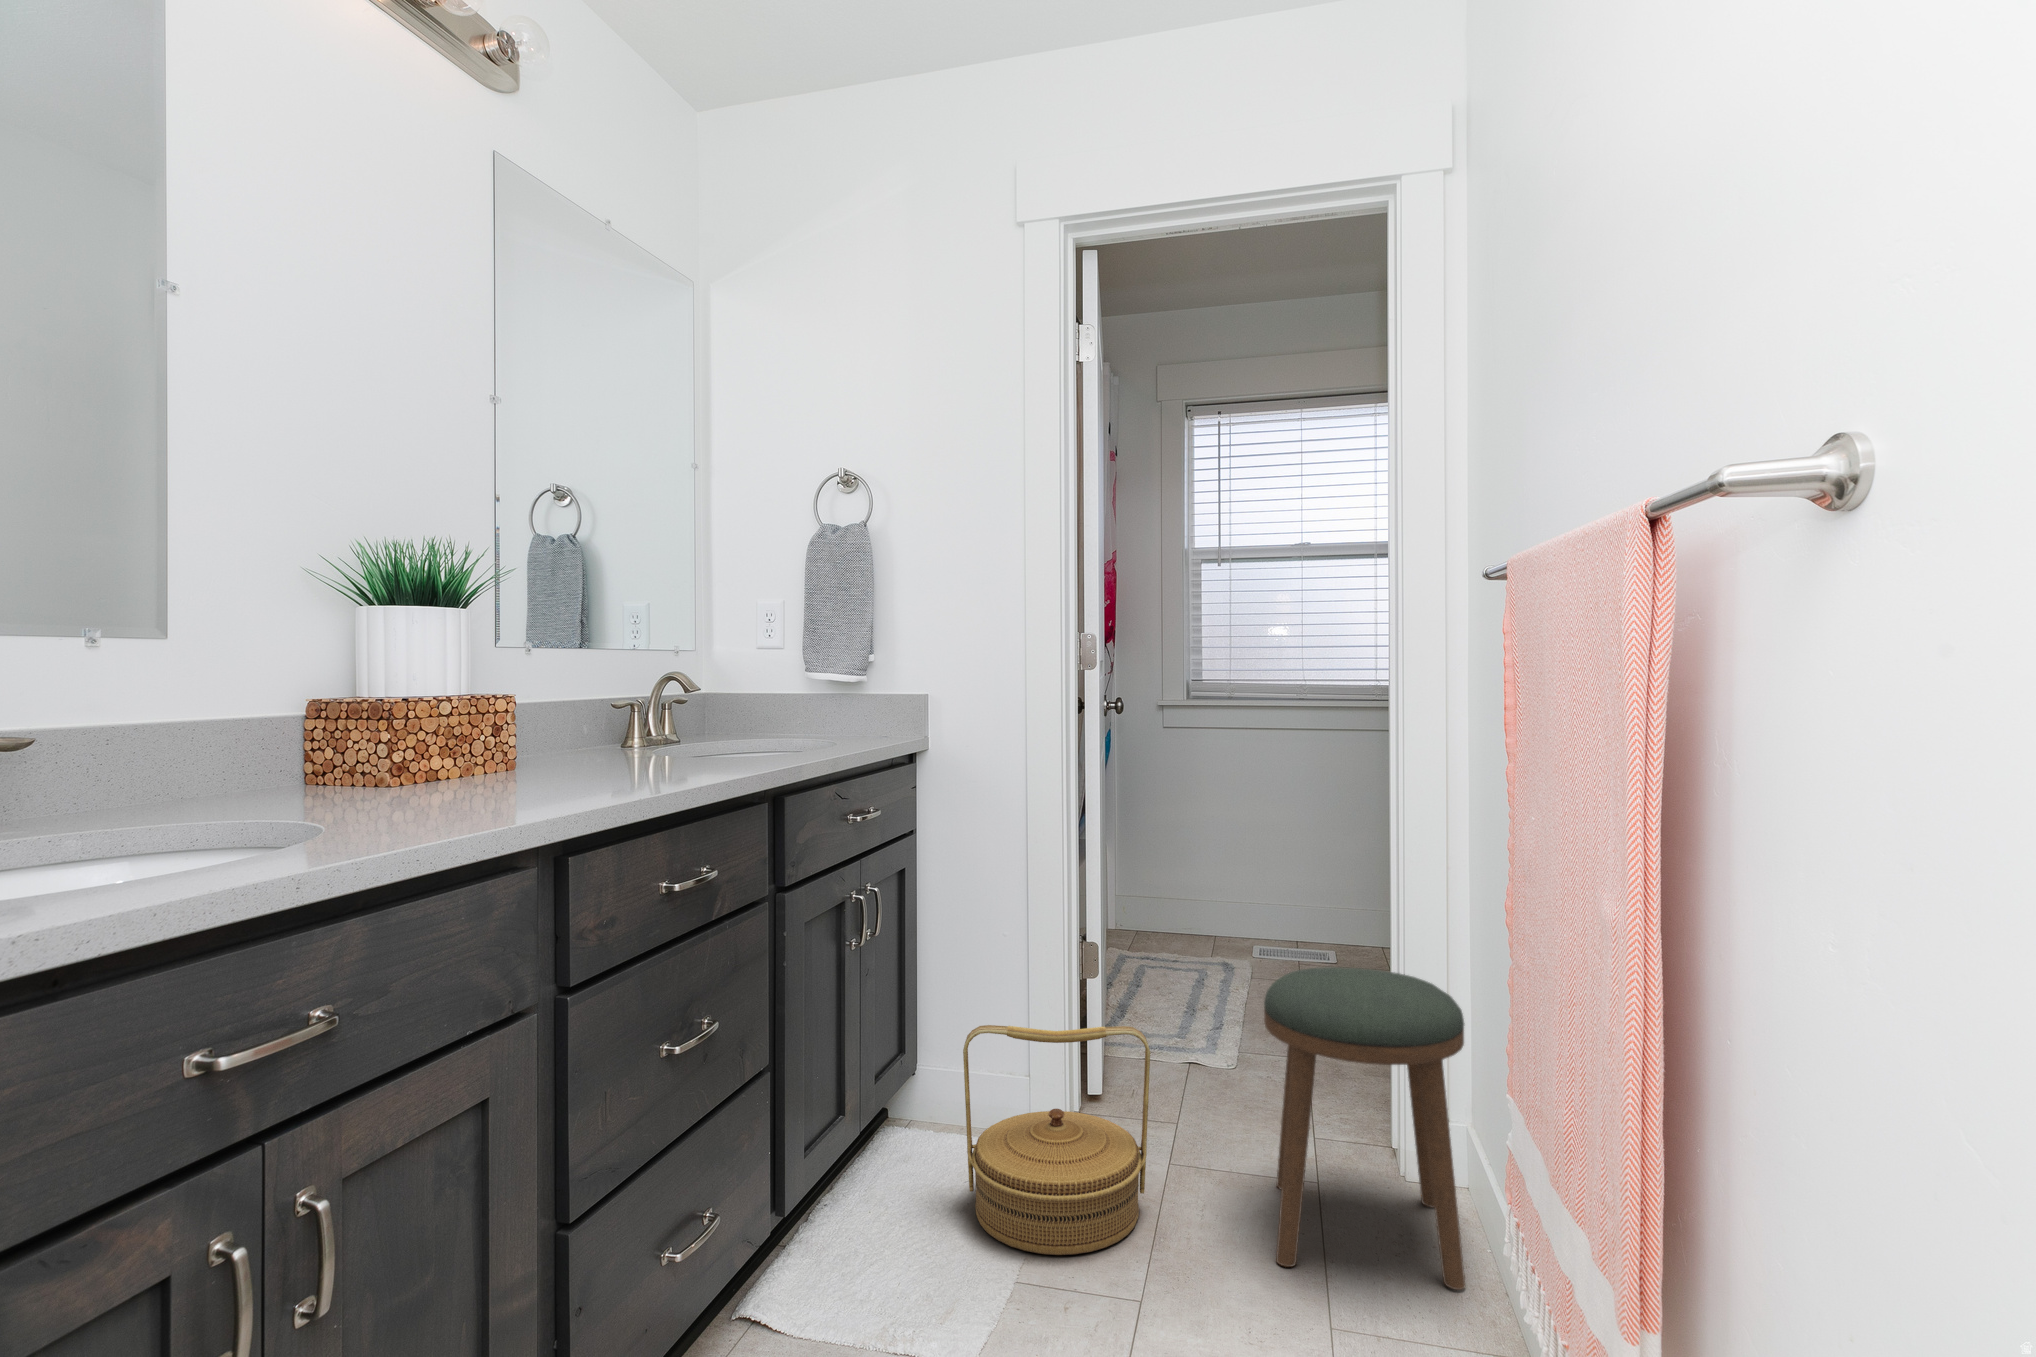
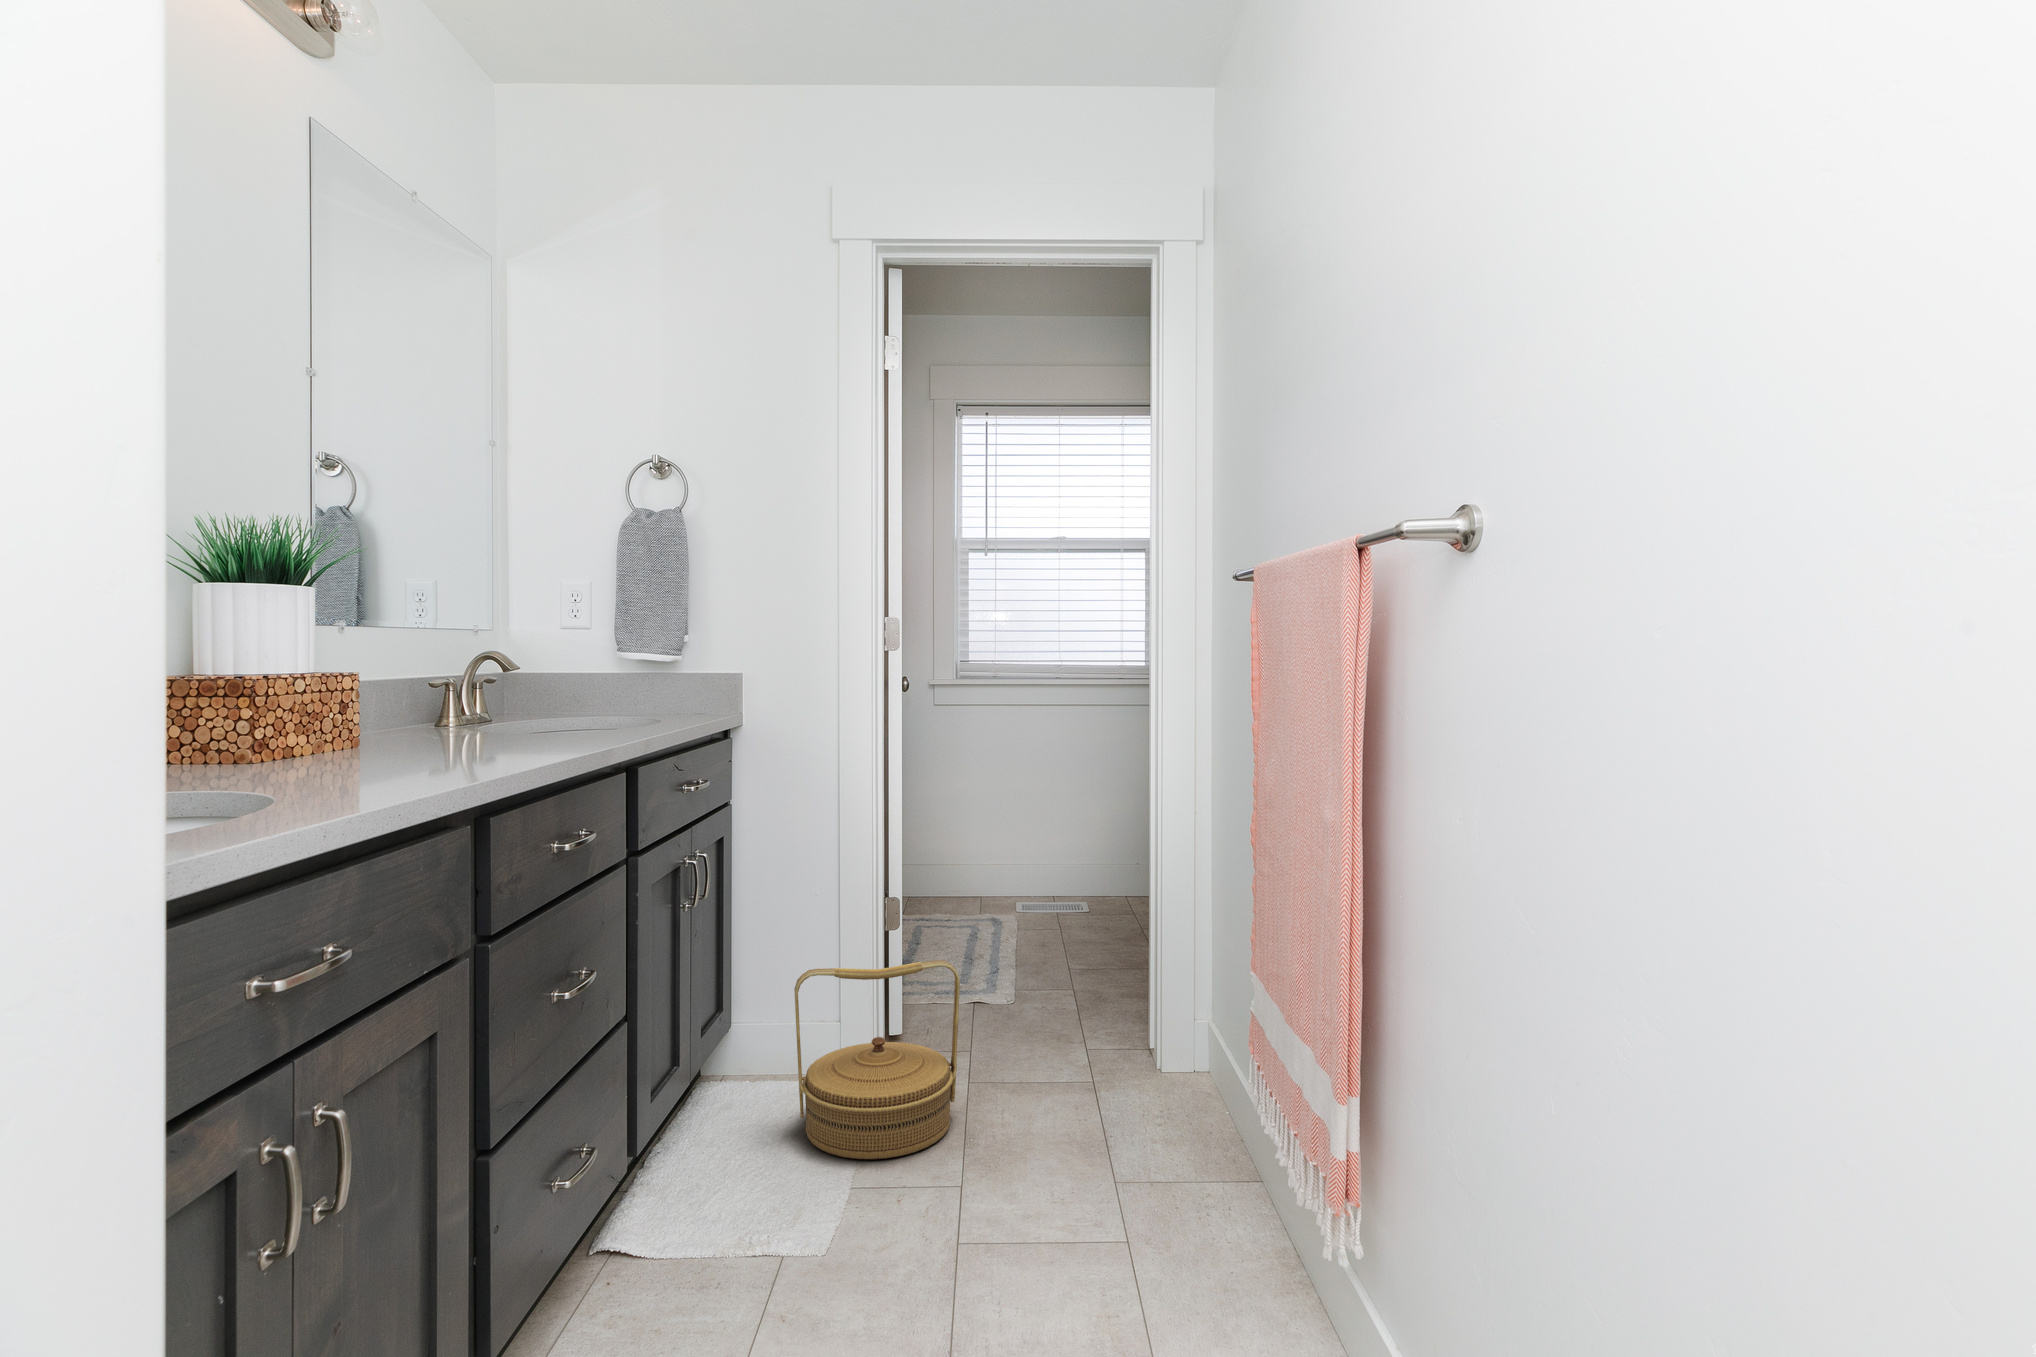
stool: present [1264,967,1465,1290] -> none [1054,899,1211,1143]

